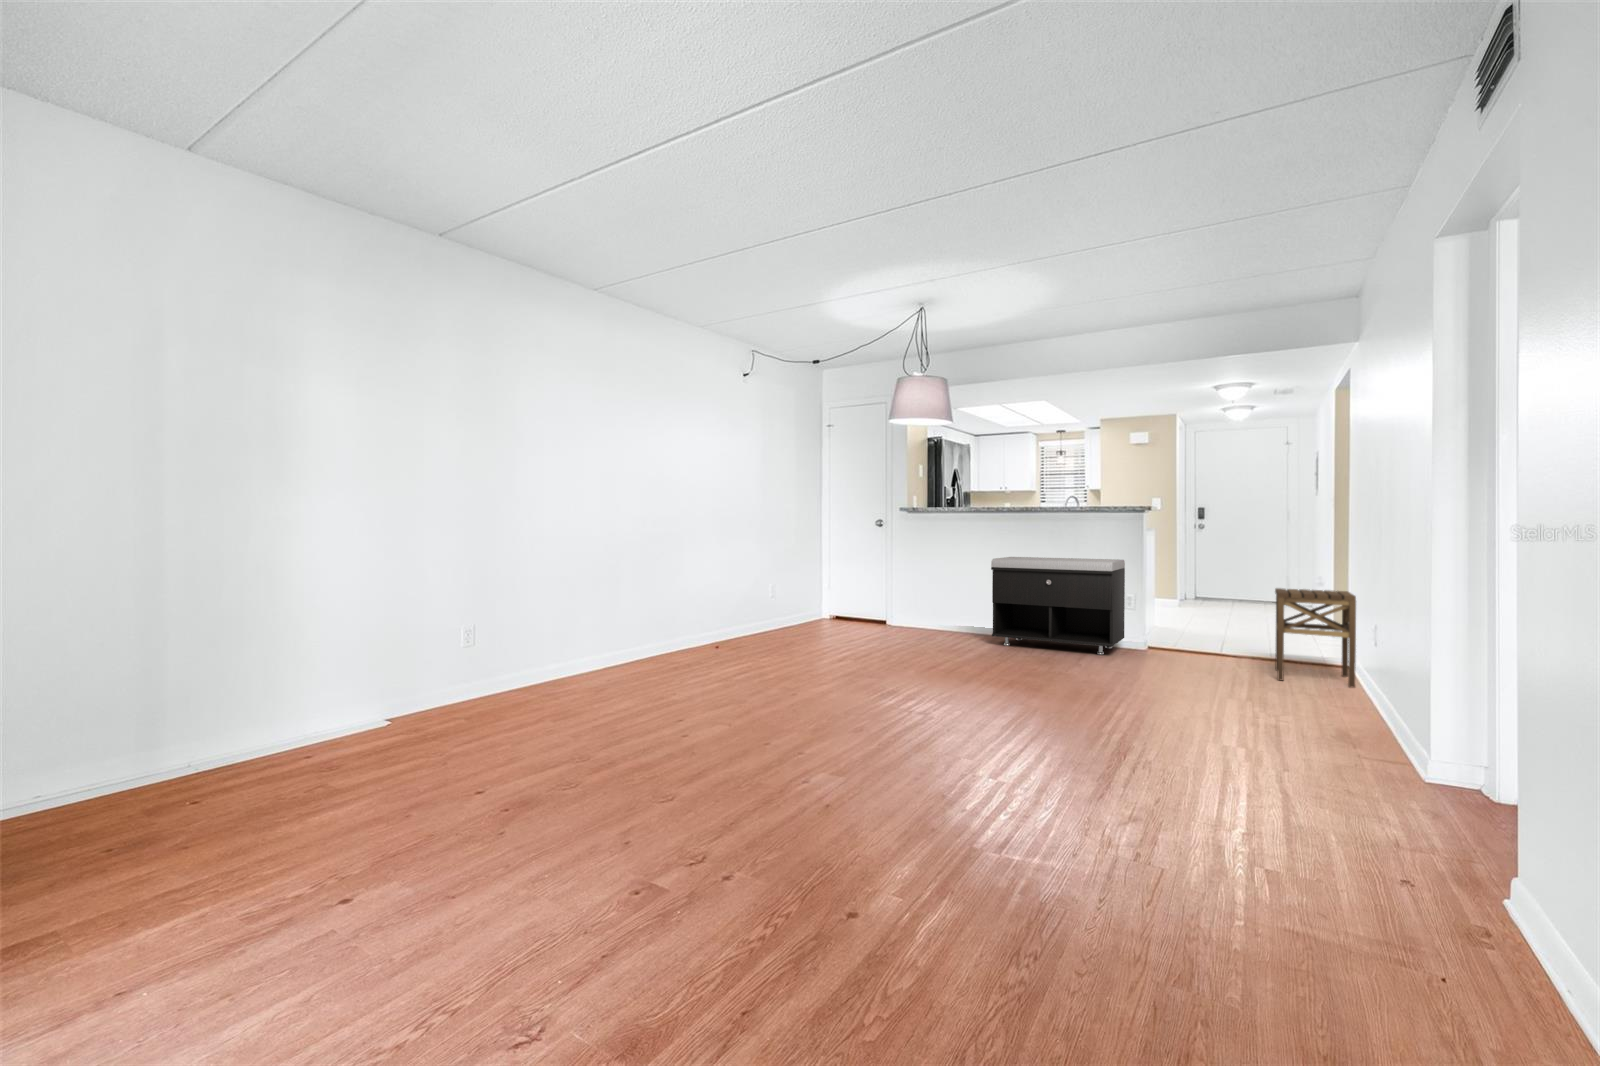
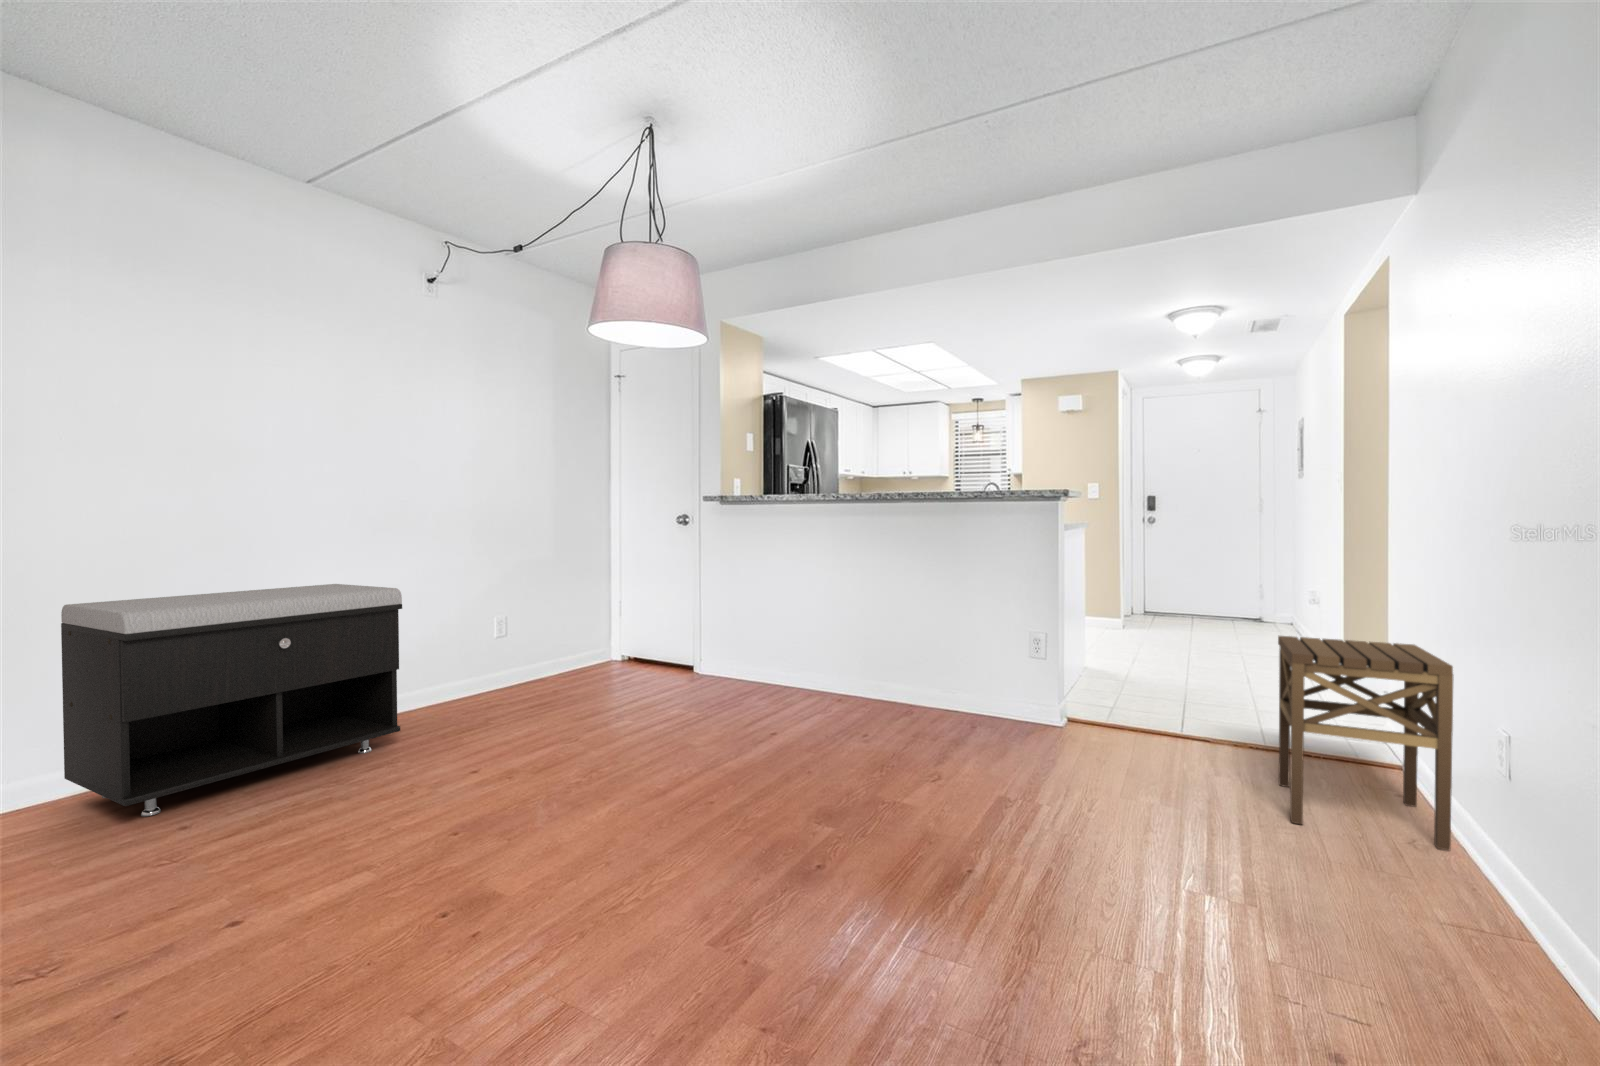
storage bench: present [991,557,1125,655] -> present [61,584,402,816]

